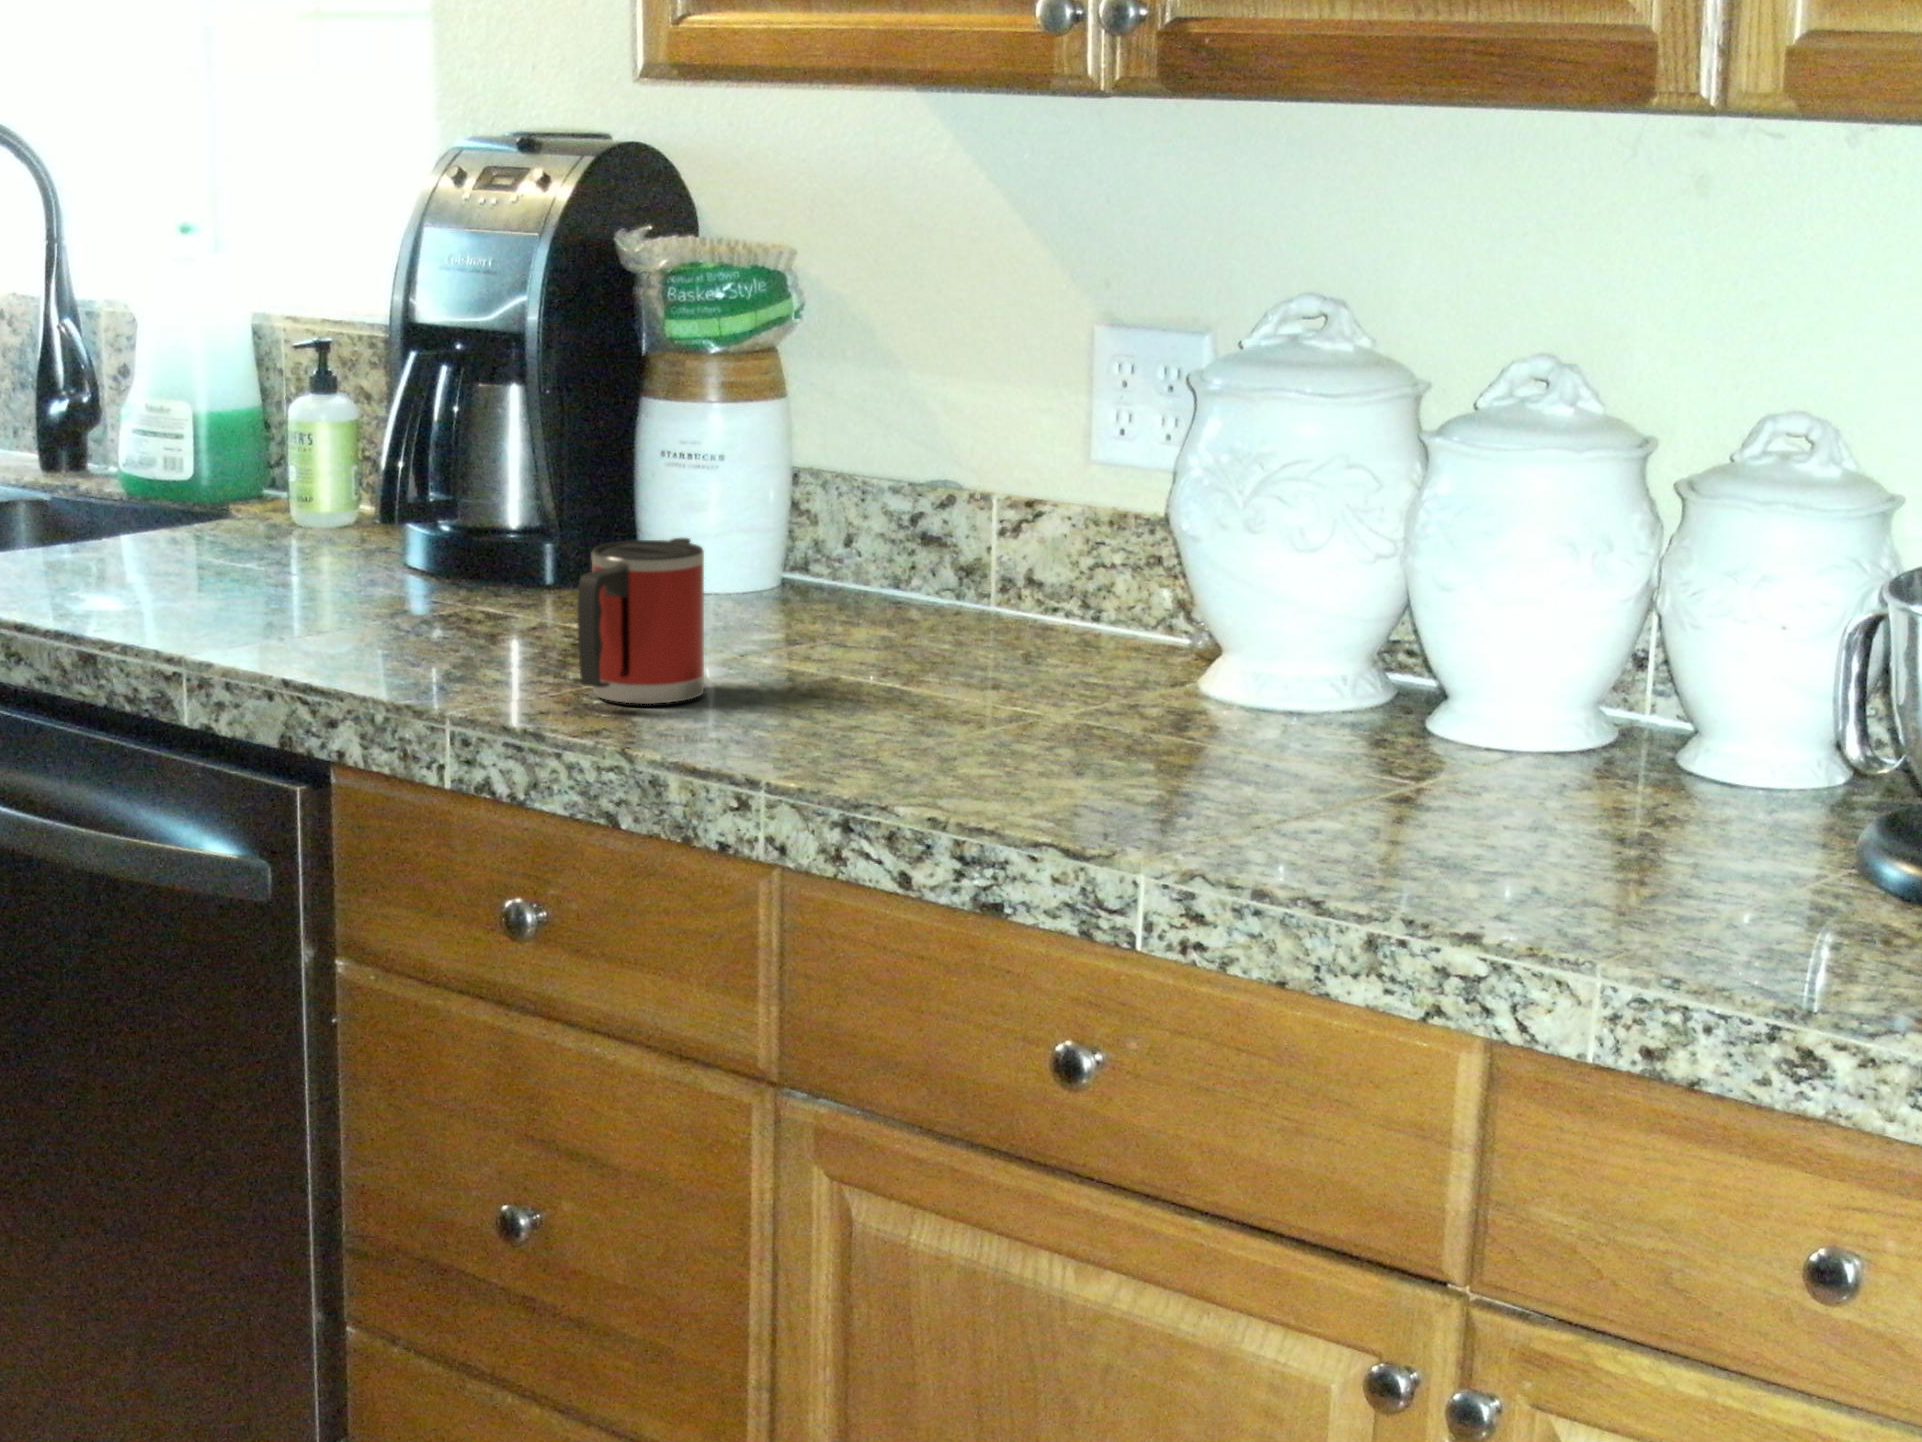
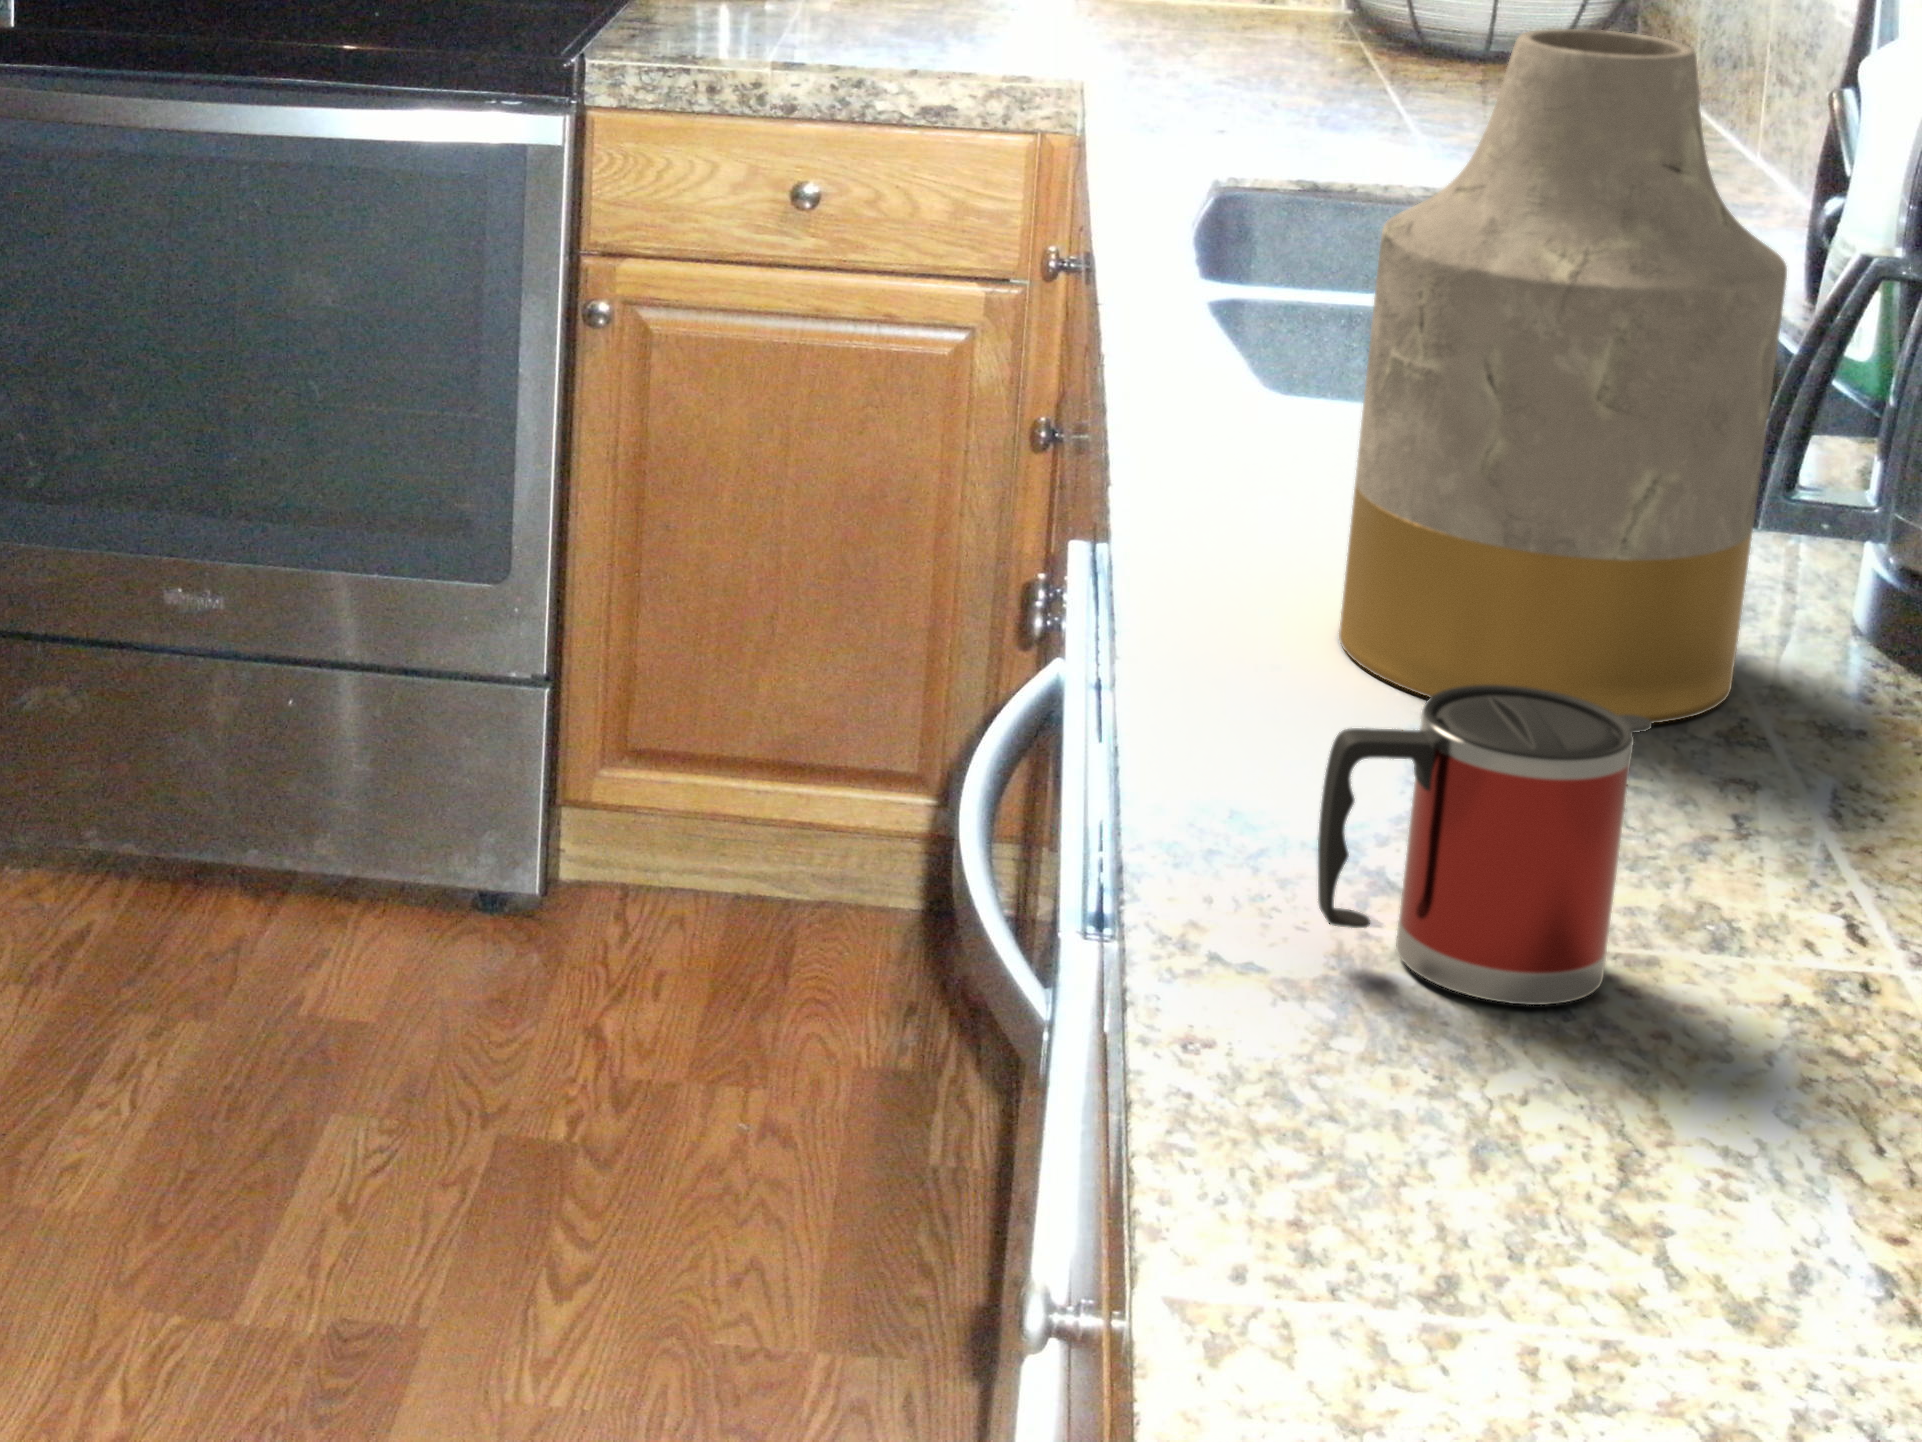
vase: none [233,212,479,637] -> present [1339,29,1787,723]

